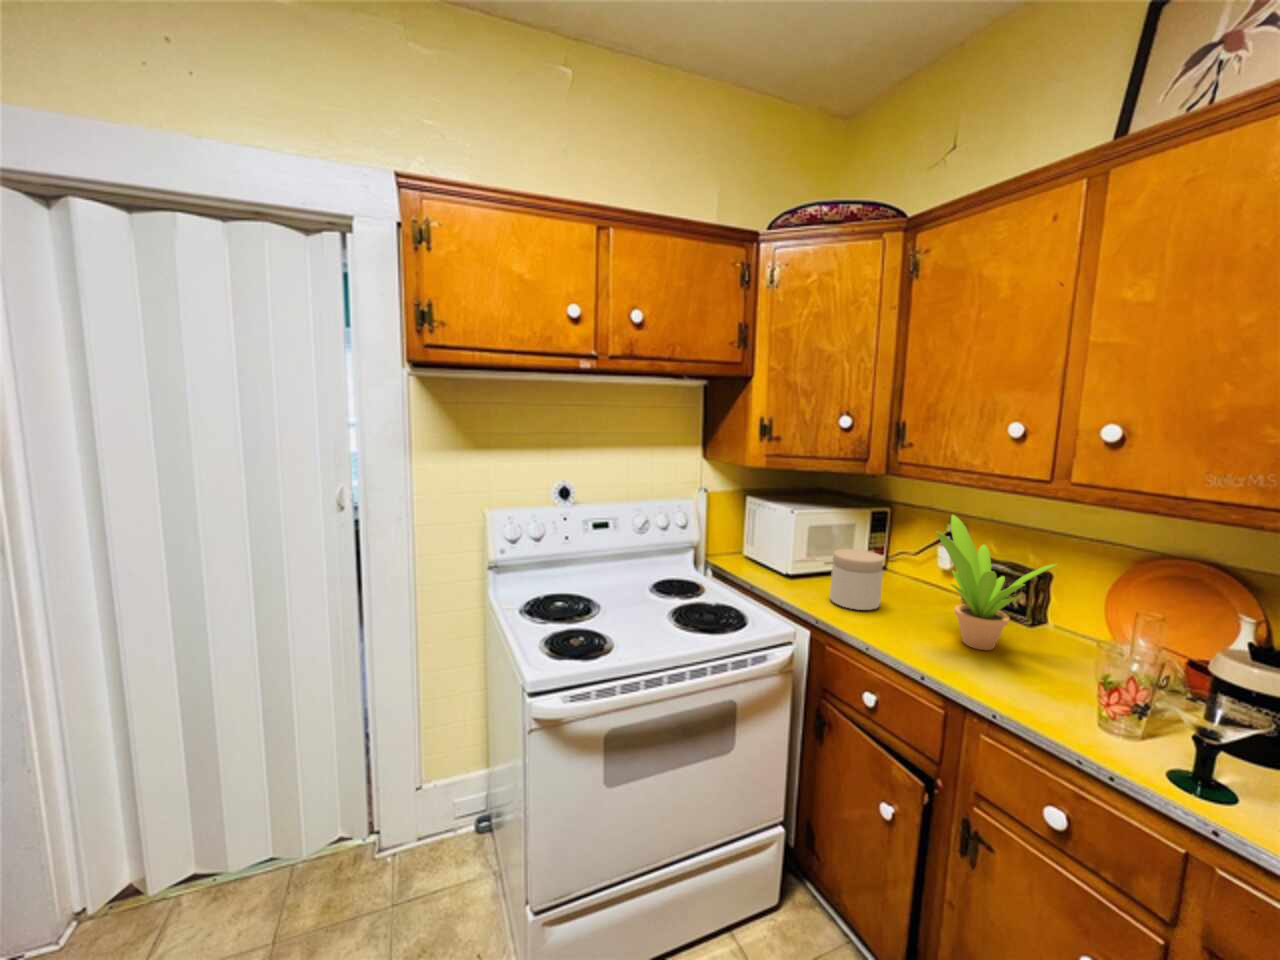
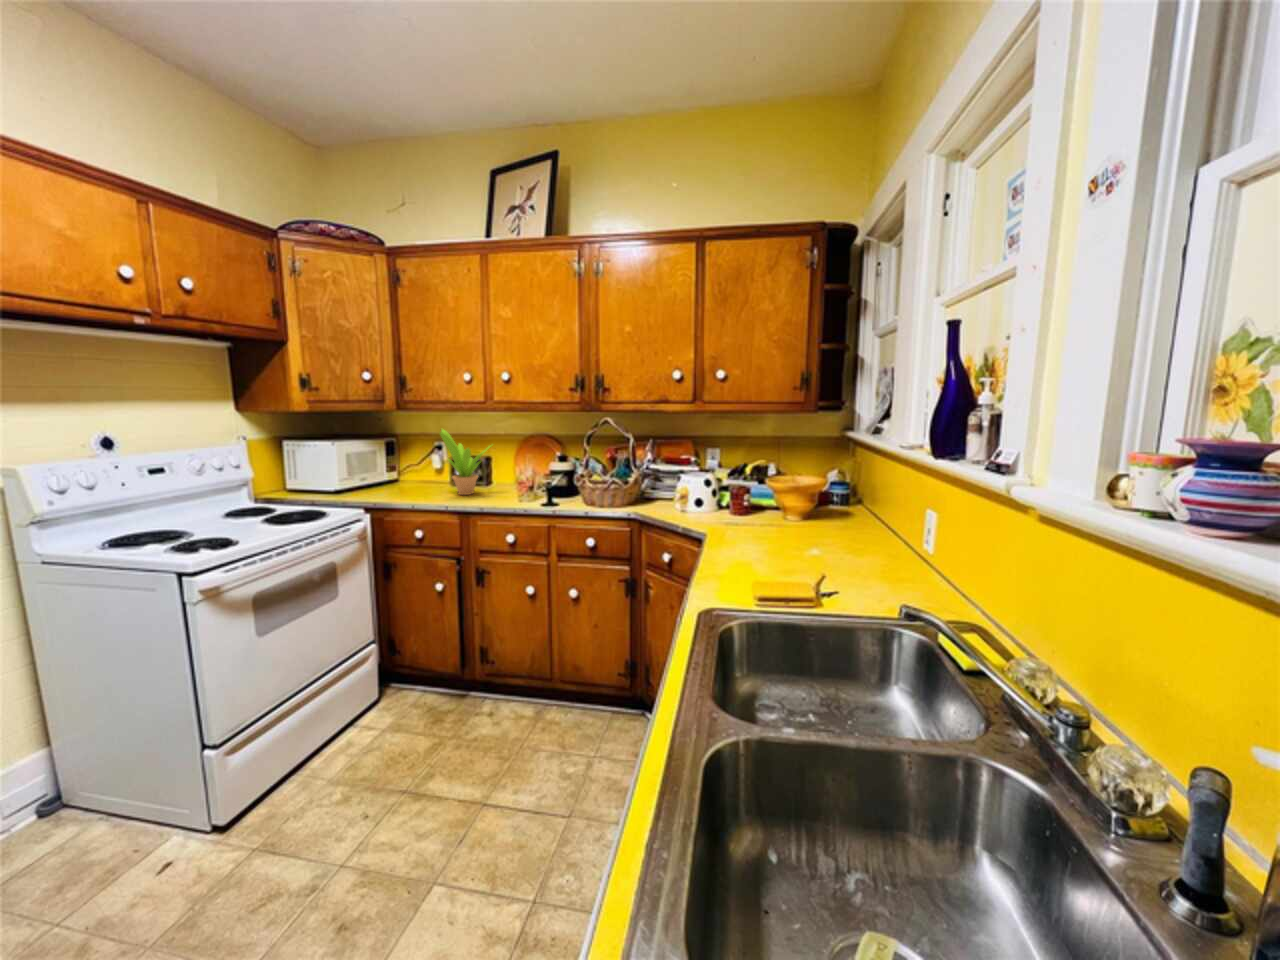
jar: present [830,549,884,610] -> none [374,460,409,496]

